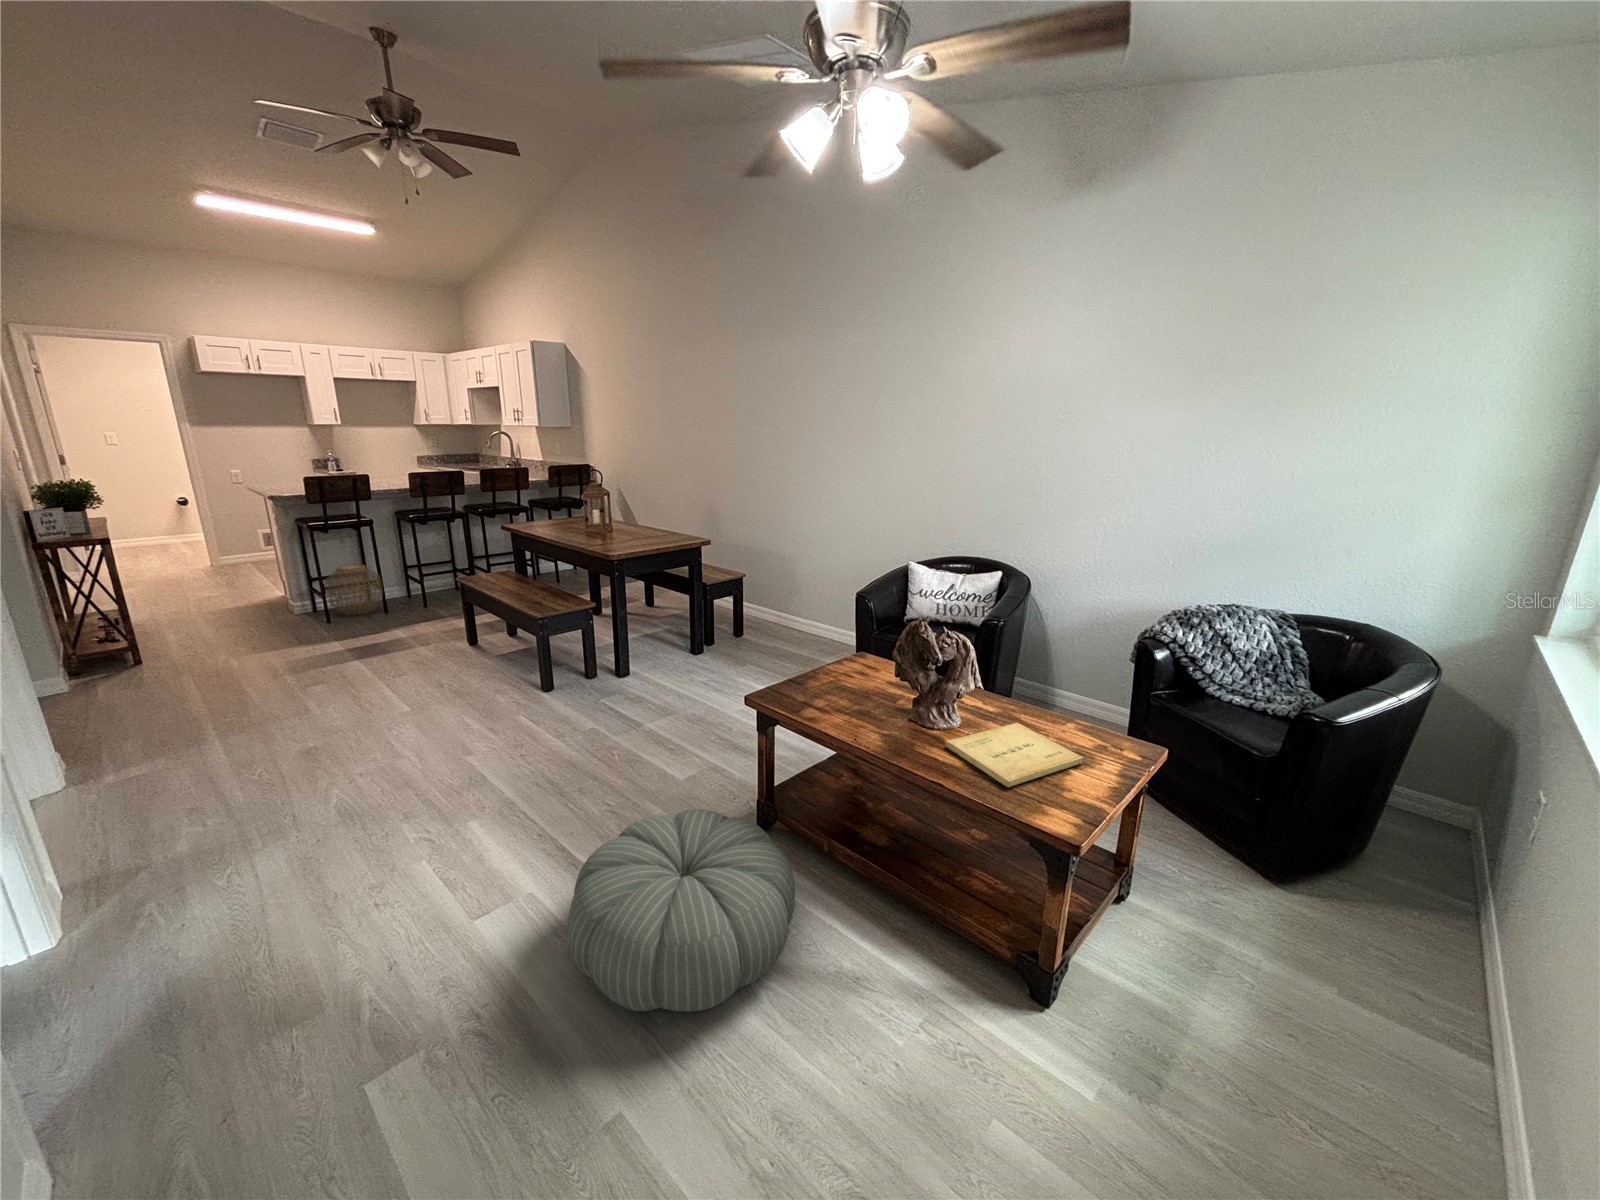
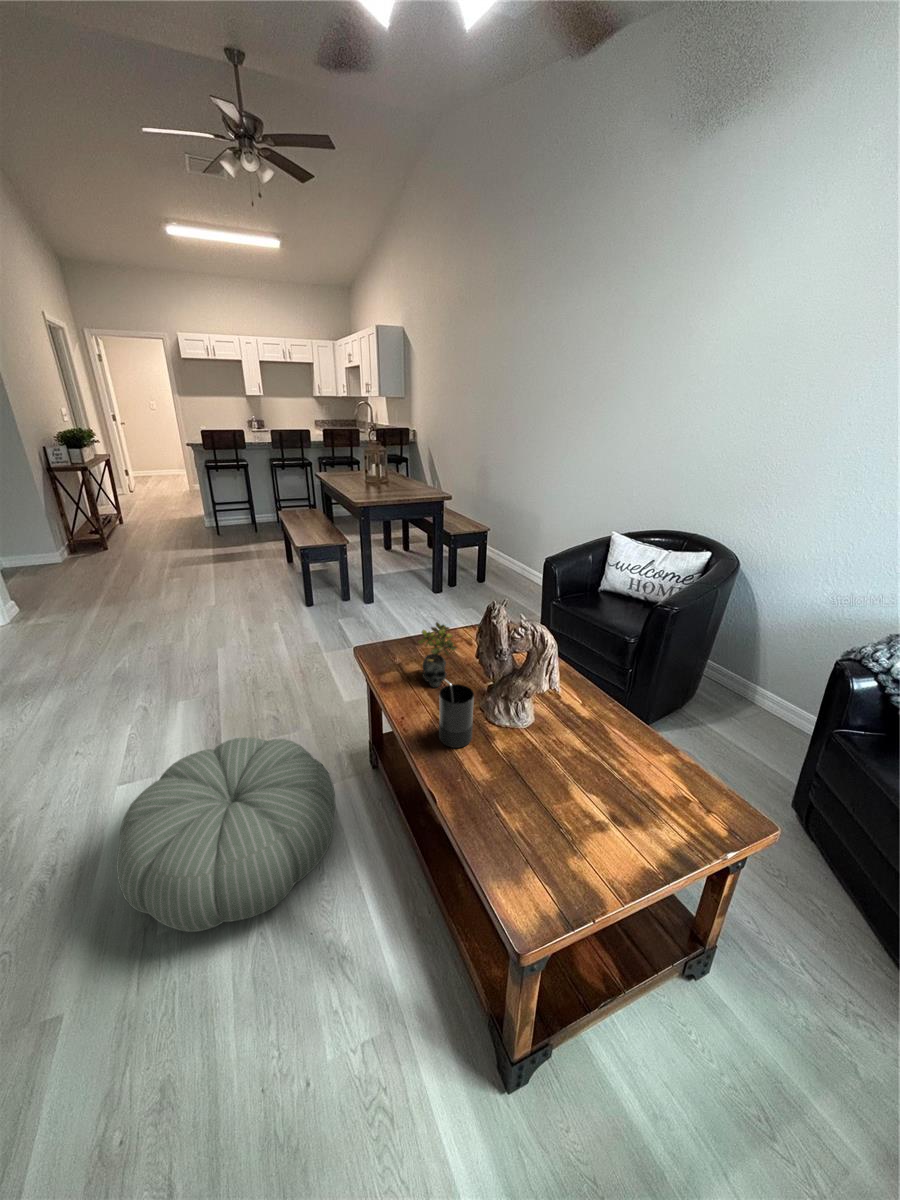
woven basket: present [325,564,382,616] -> none [219,495,255,531]
succulent plant: none [833,651,873,715] -> present [418,622,457,688]
candle: none [895,692,929,752] -> present [439,679,474,748]
book: present [946,723,1083,787] -> none [491,739,638,825]

